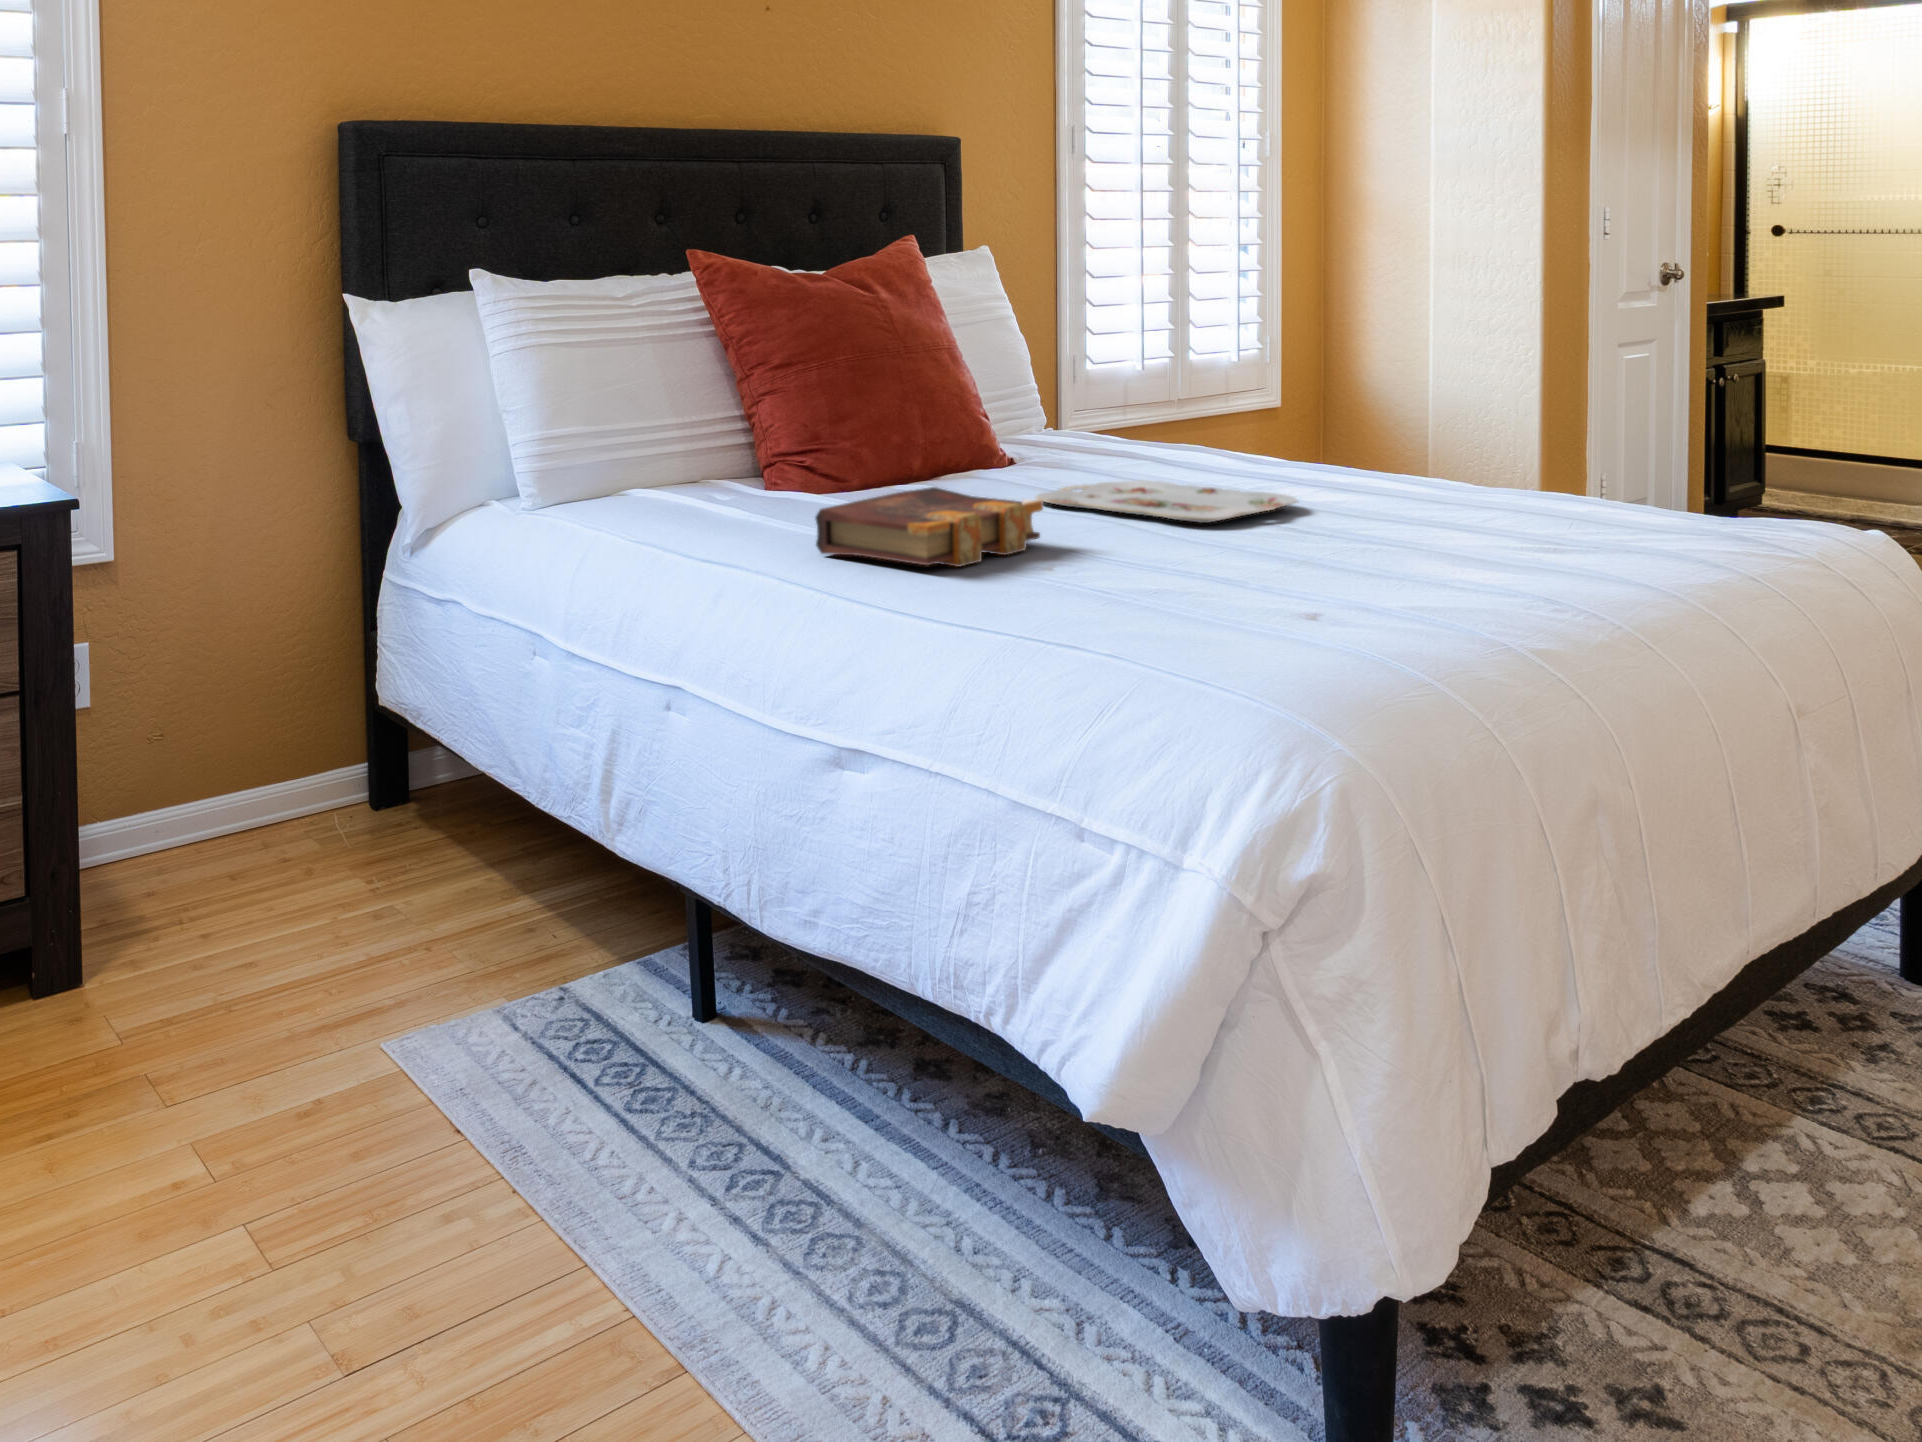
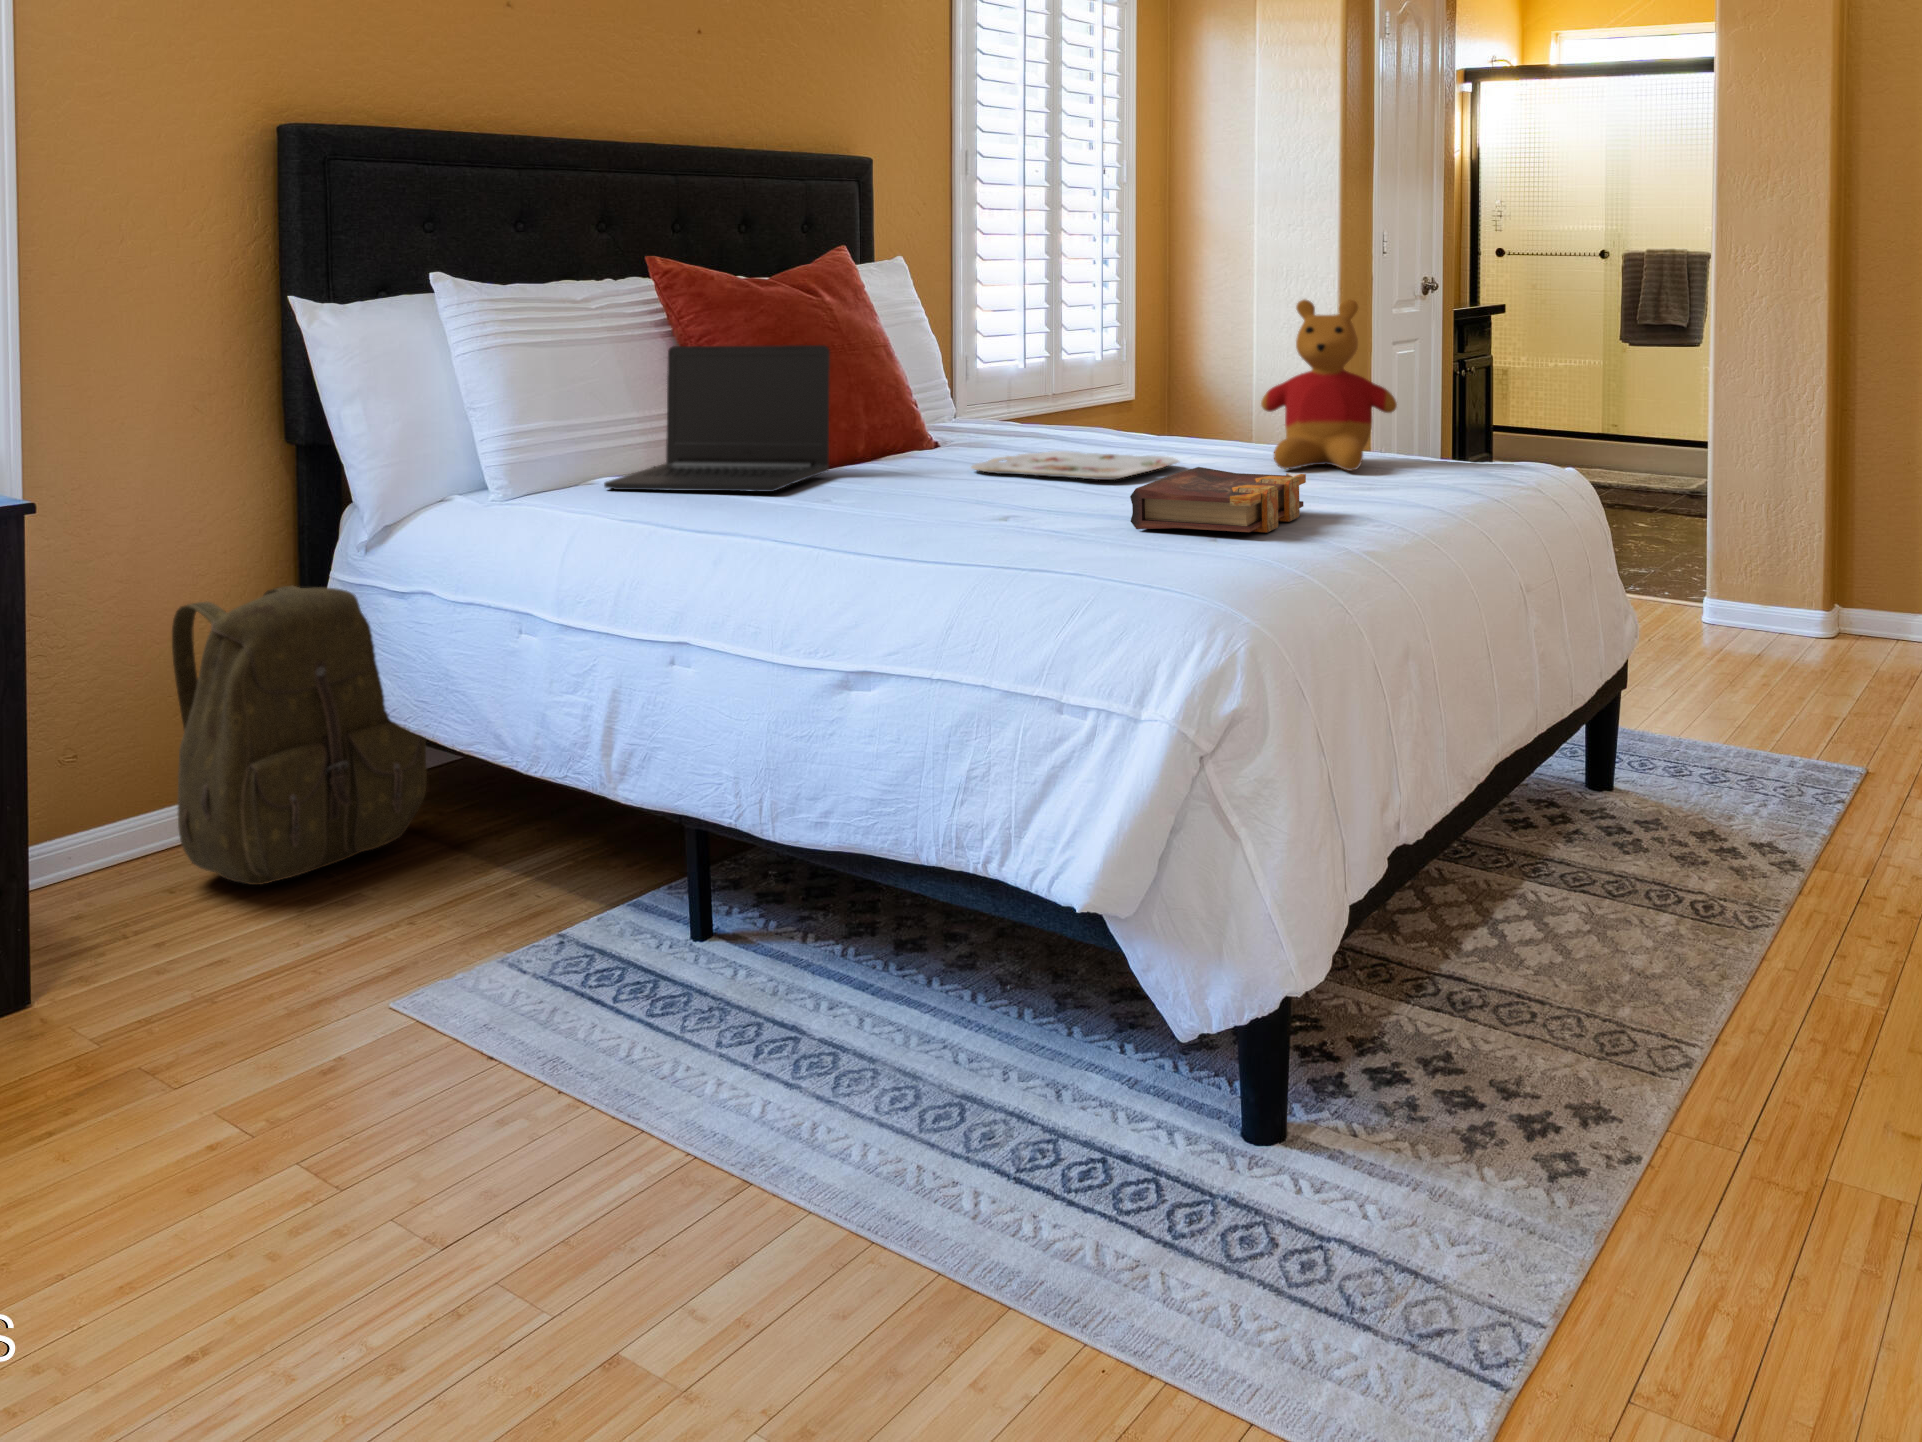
stuffed bear: none [1412,299,1607,525] -> present [1261,299,1397,471]
laptop: none [626,350,872,518] -> present [604,345,830,492]
book: present [816,487,1043,567] -> present [1130,467,1306,533]
backpack: none [230,586,457,889] -> present [172,585,427,885]

